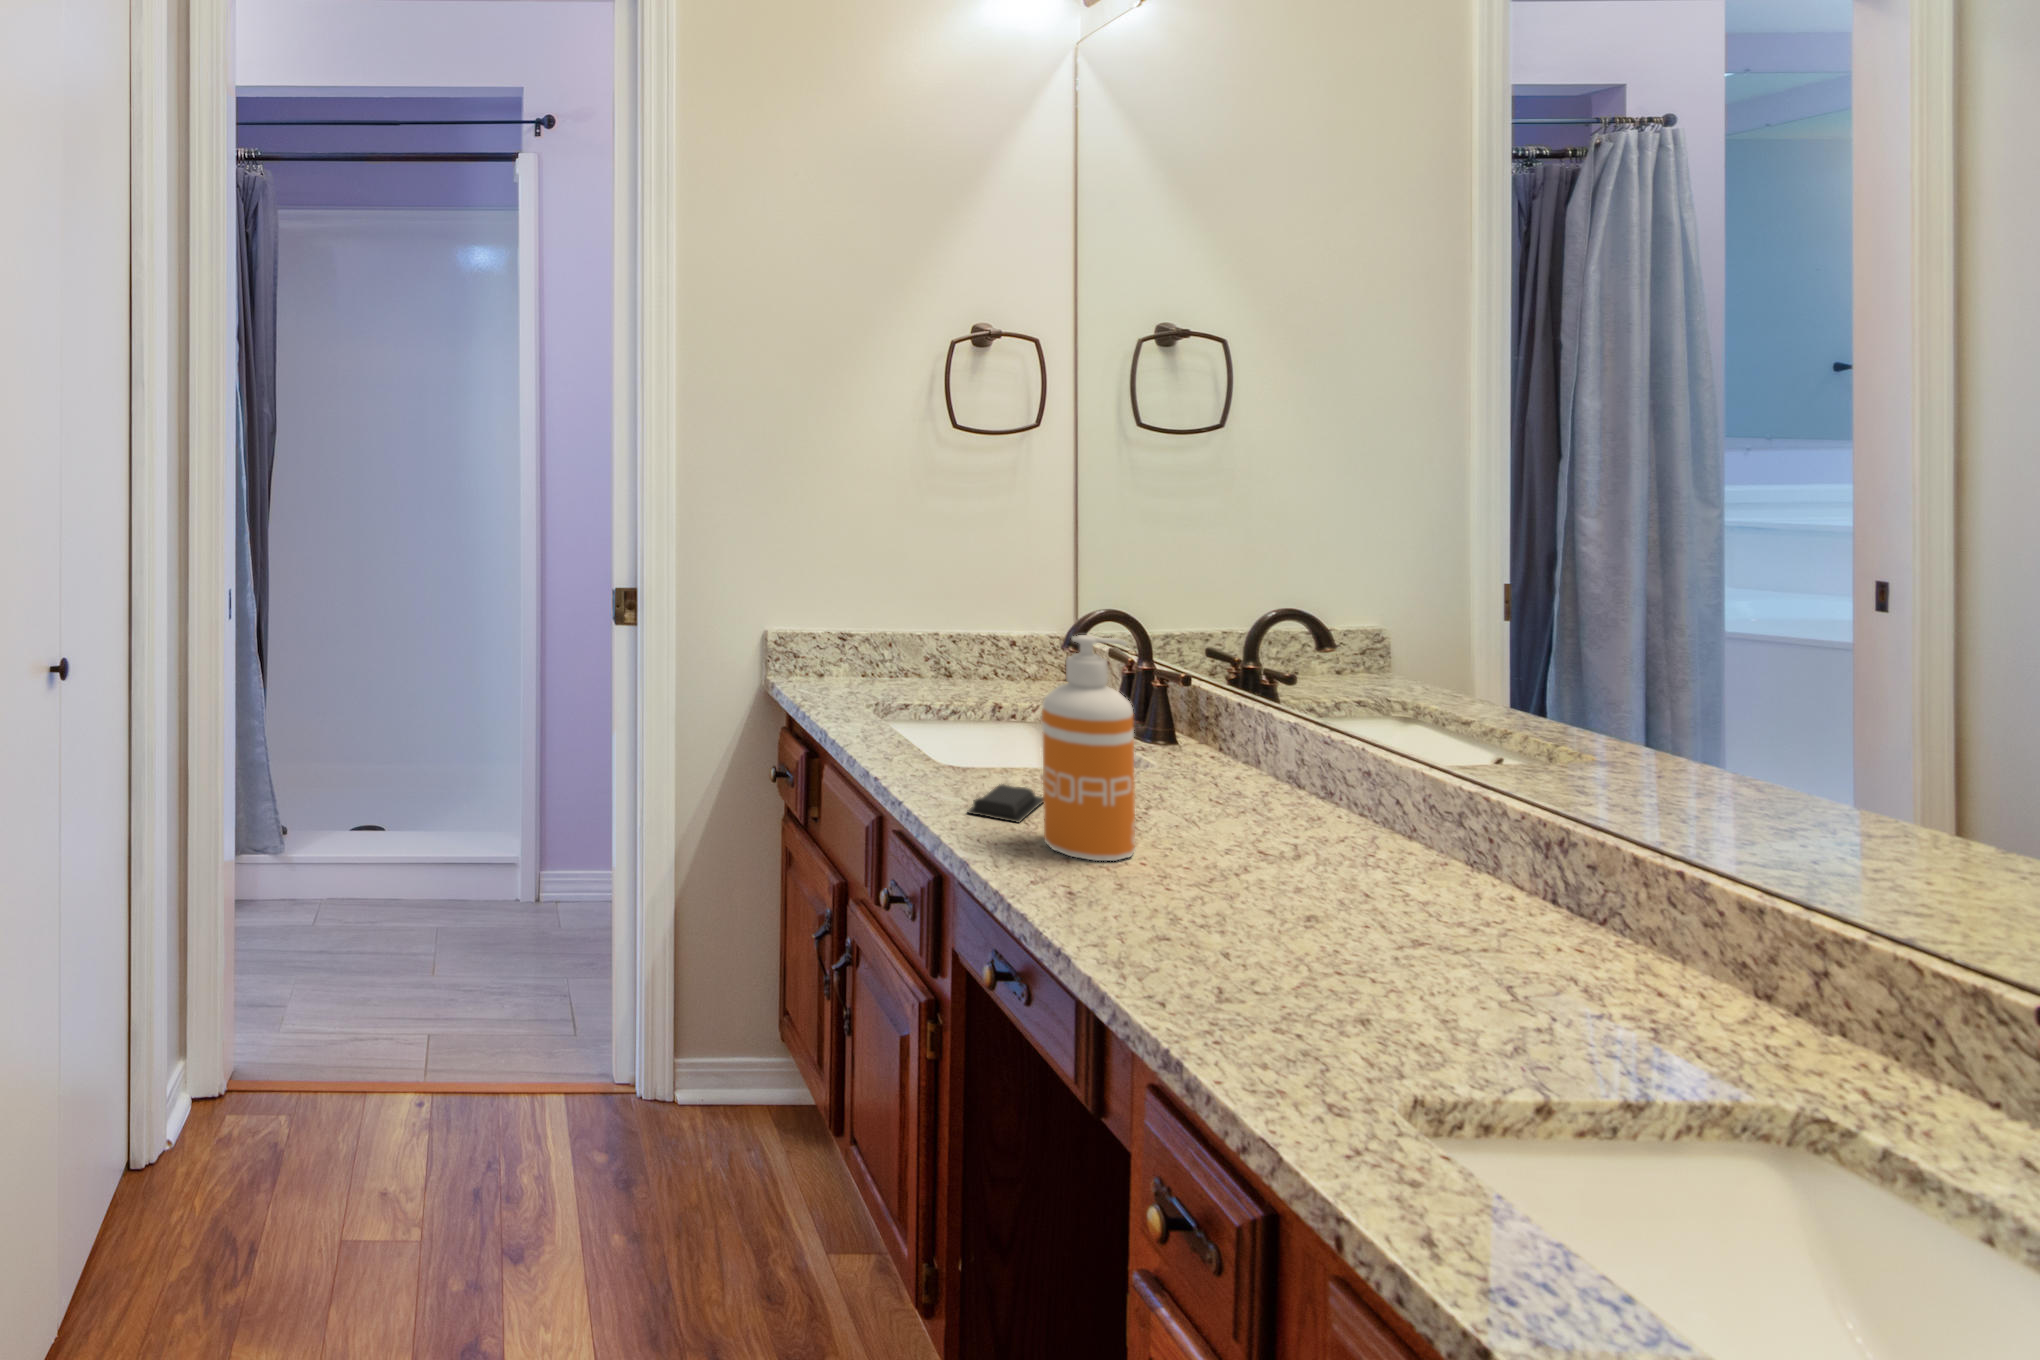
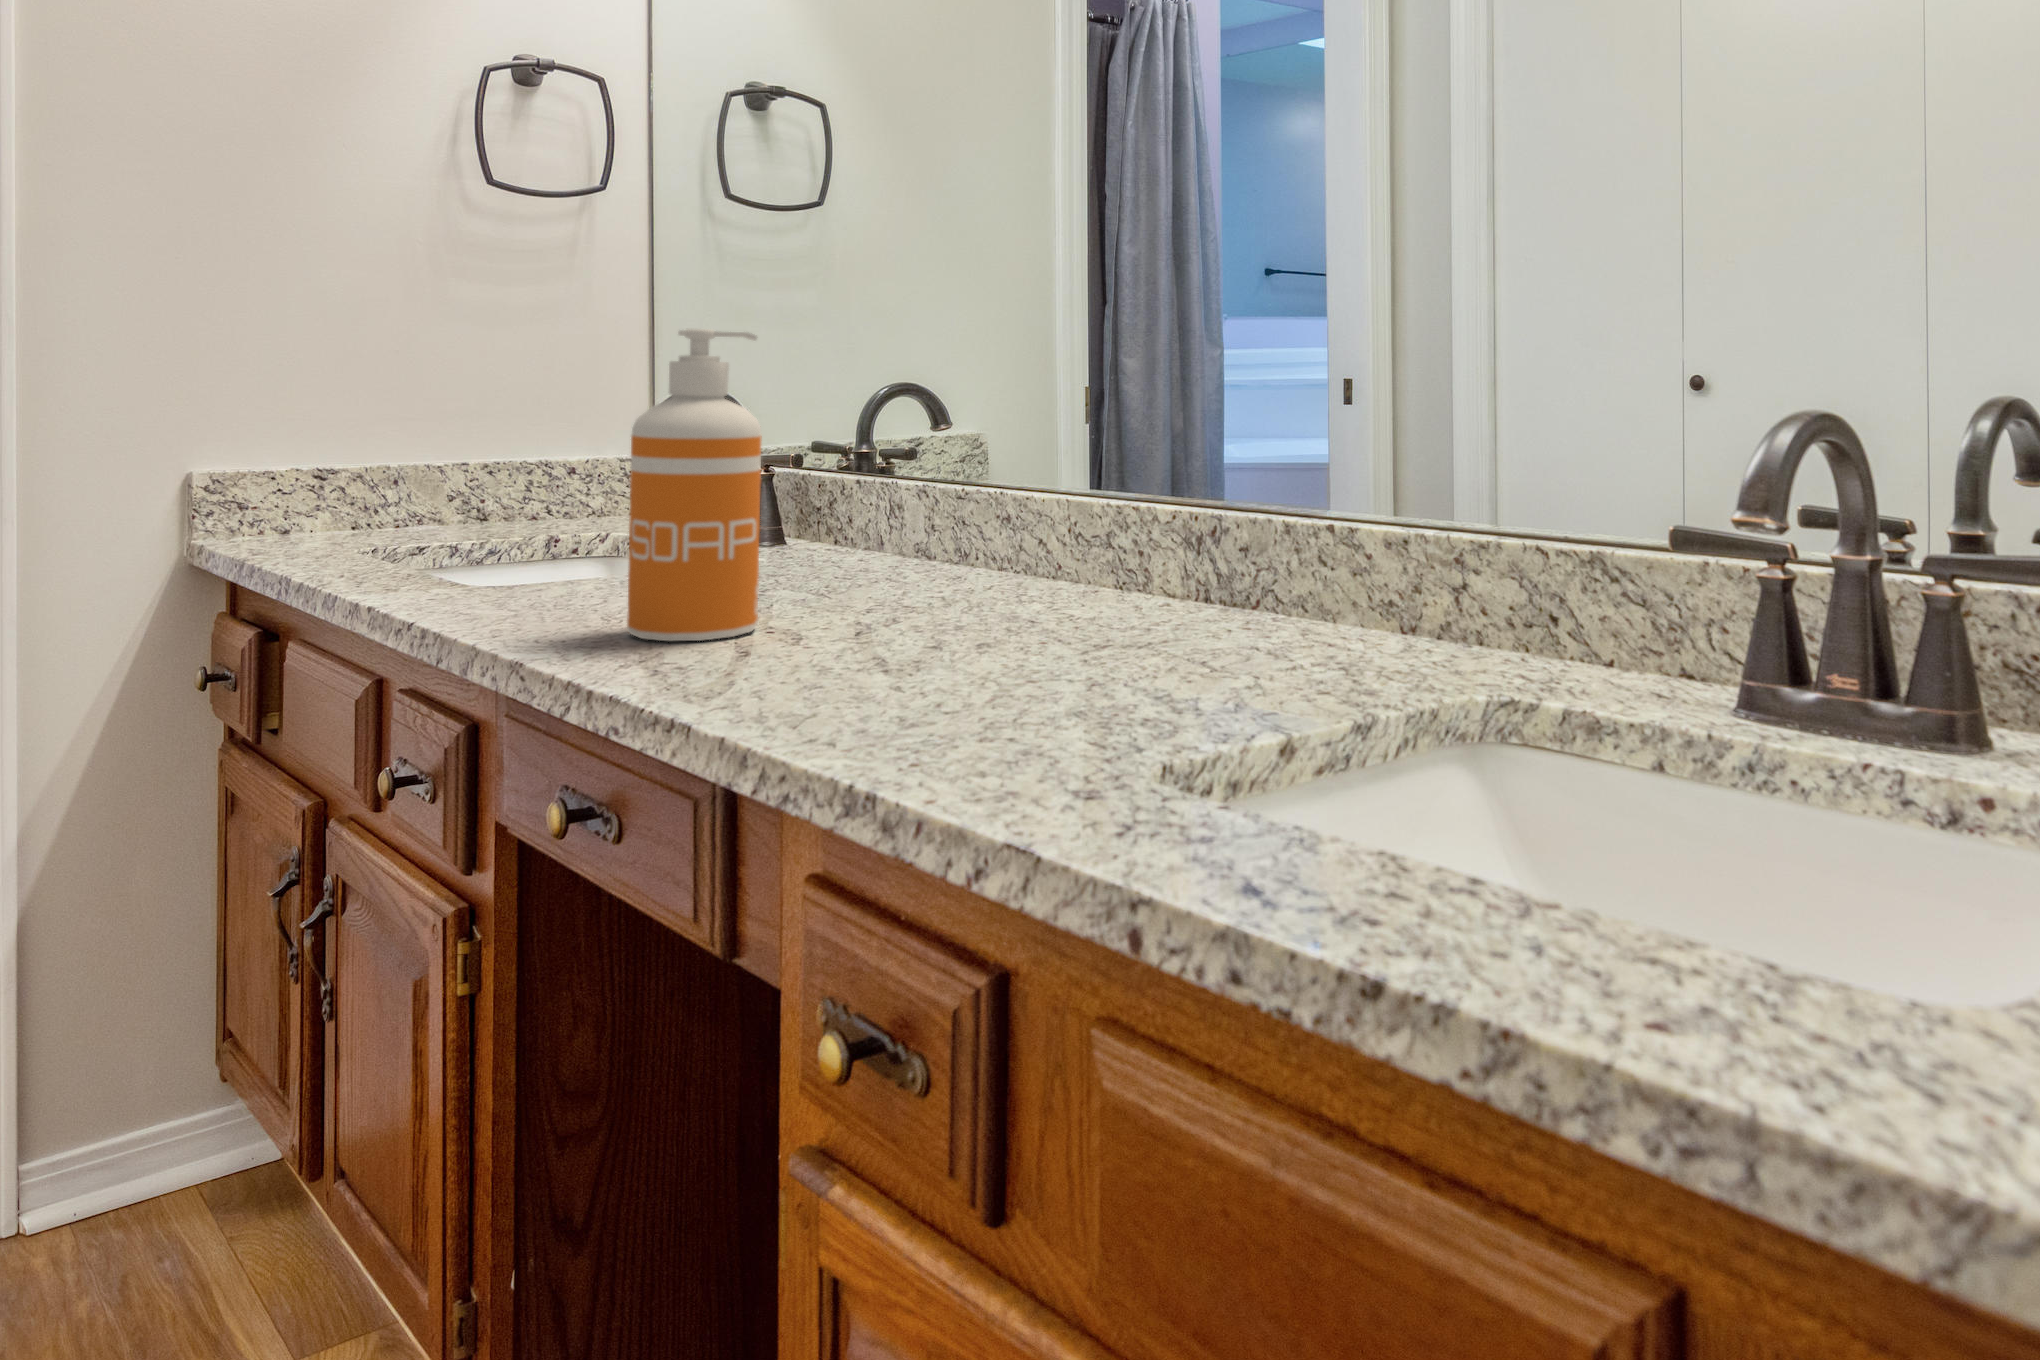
soap bar: present [968,784,1043,822] -> none [503,587,627,624]

